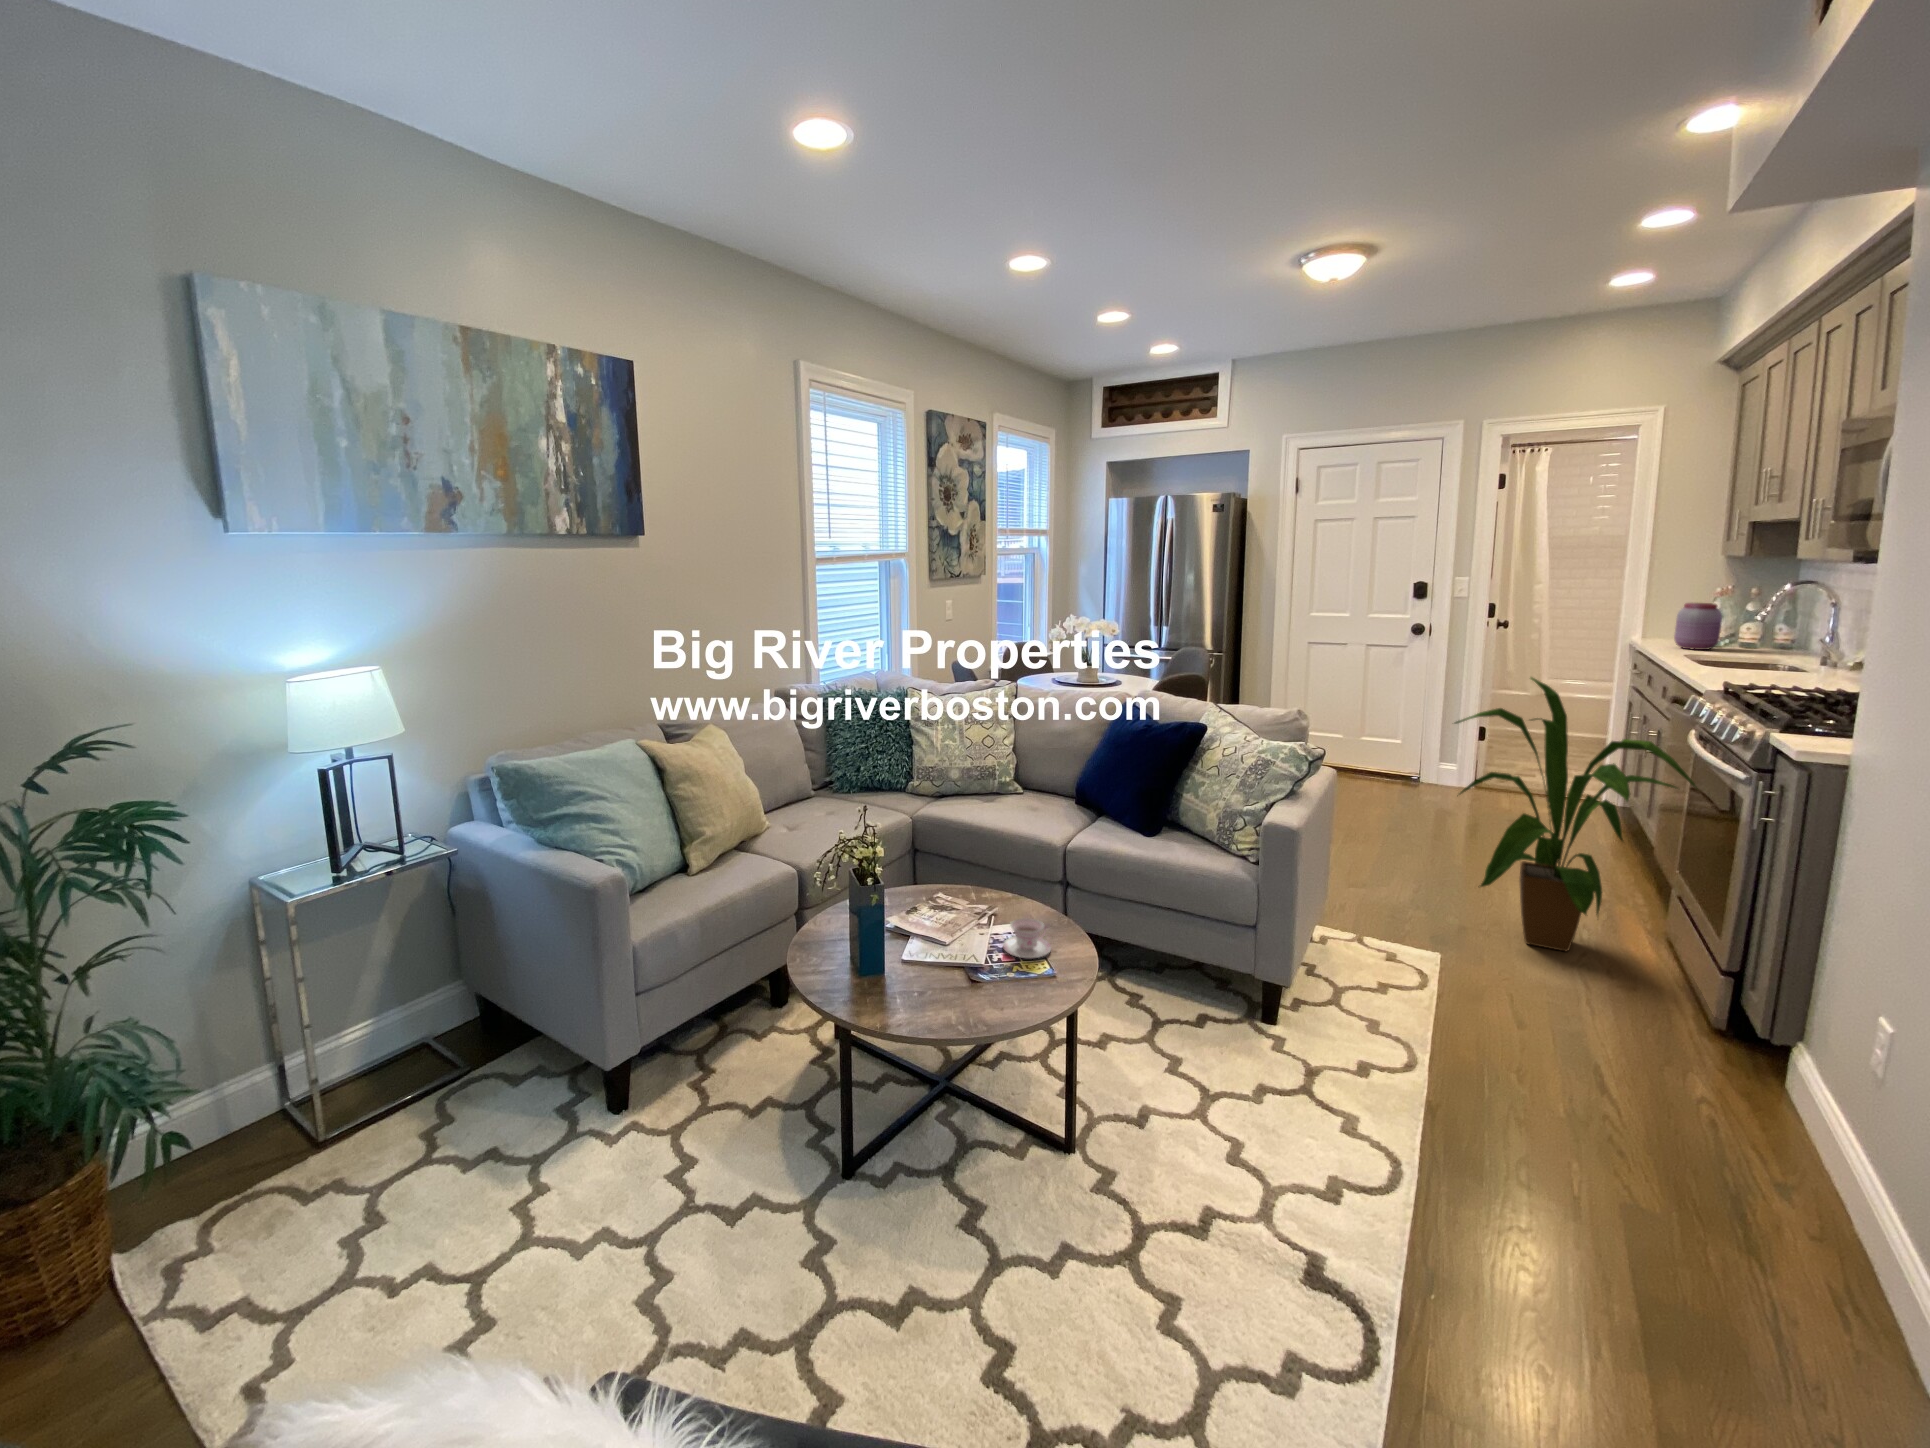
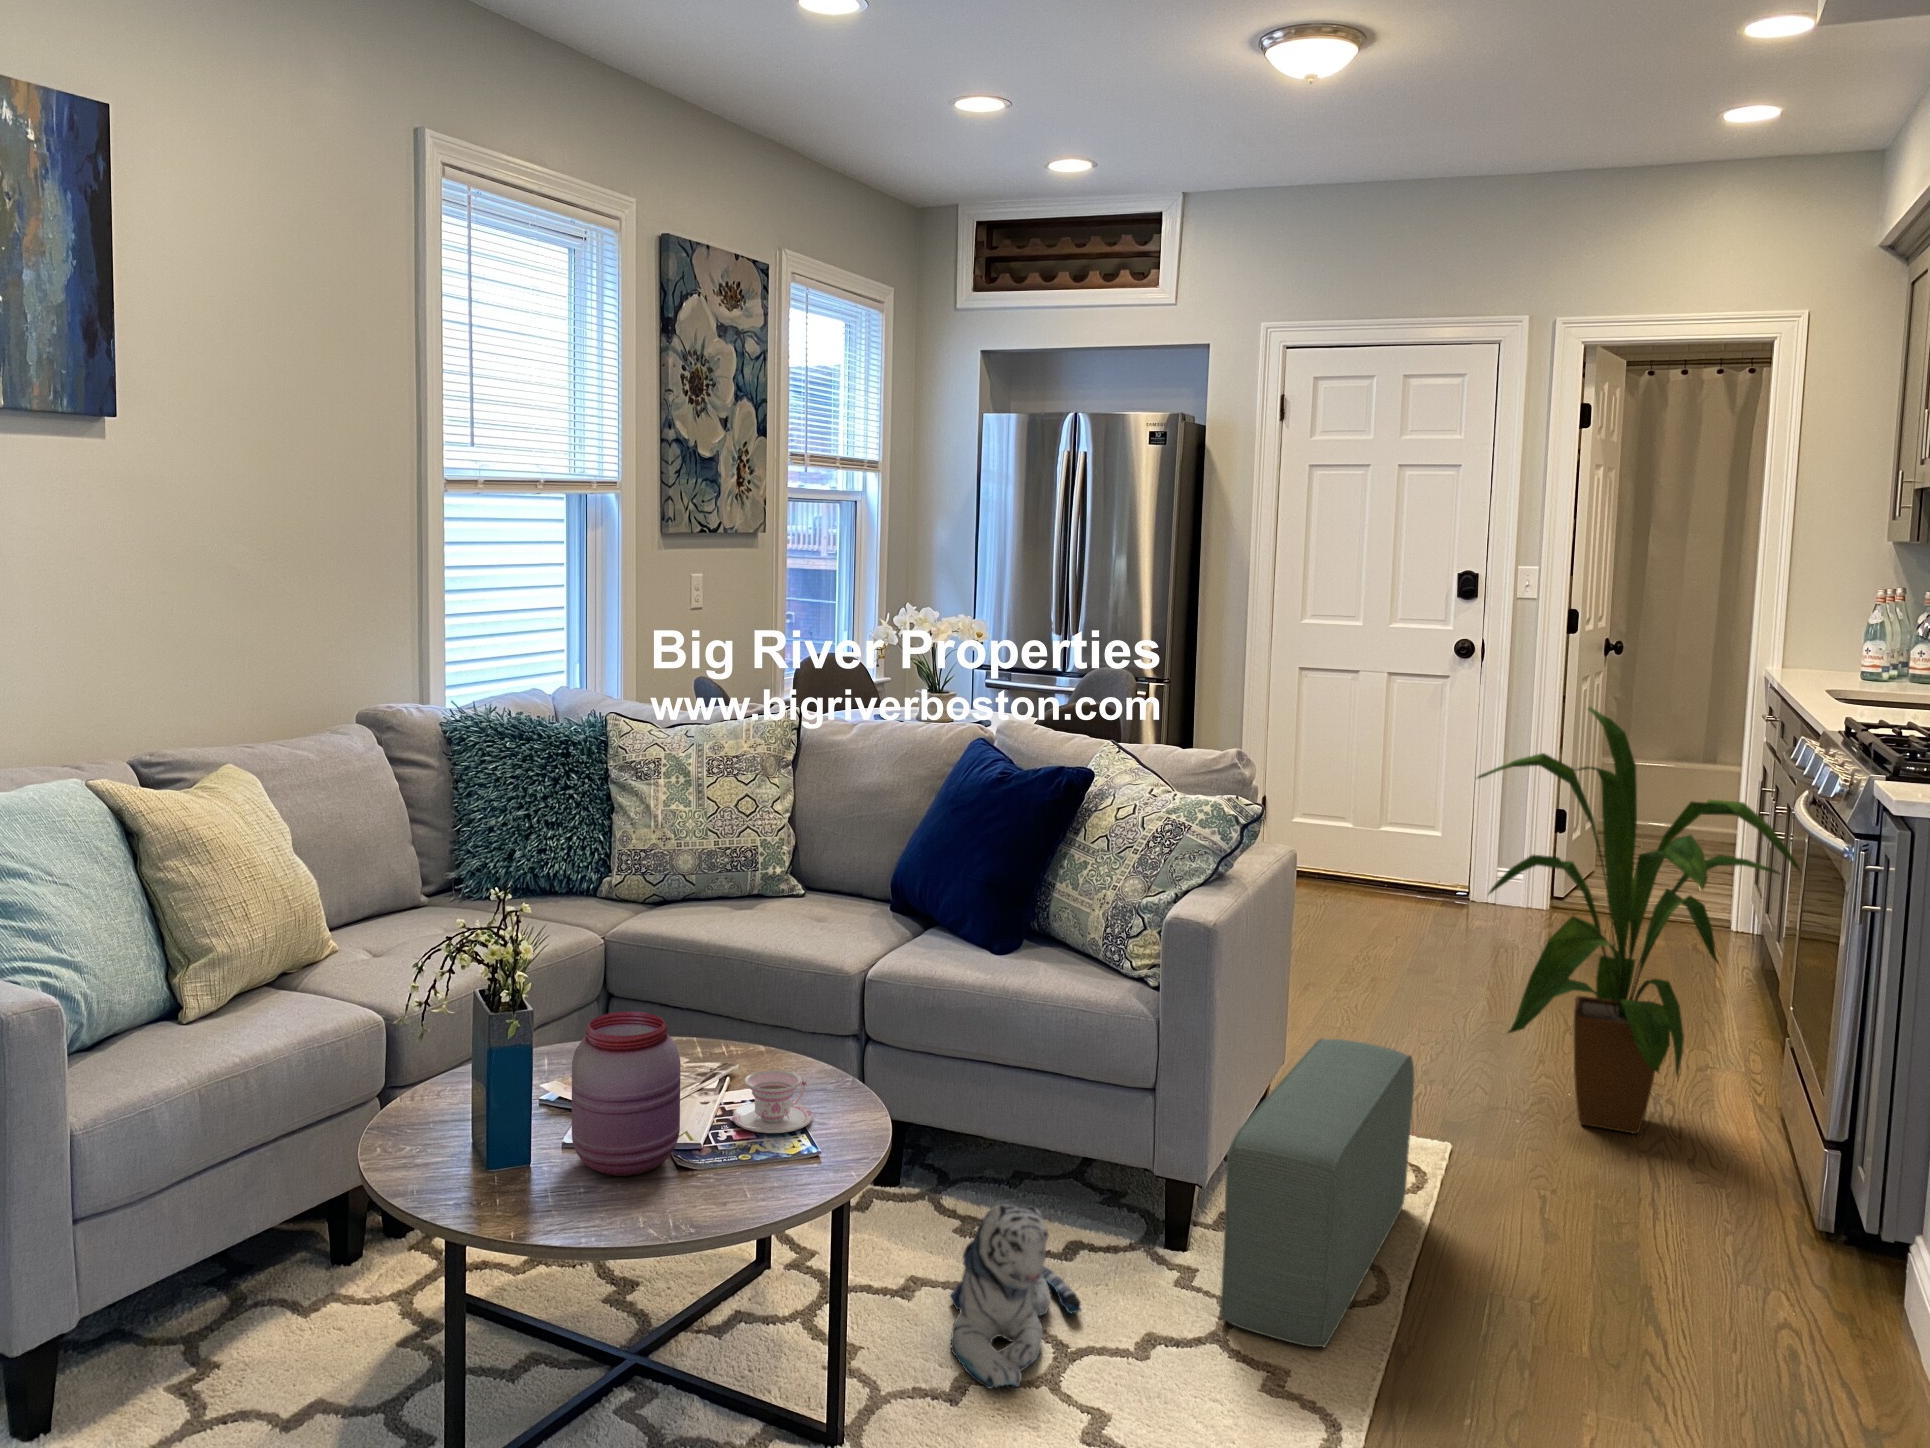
jar: present [1674,603,1722,650] -> present [572,1011,681,1176]
pouf: none [1304,892,1423,1097] -> present [1221,1039,1414,1347]
plush toy: none [1129,998,1214,1114] -> present [950,1204,1081,1389]

